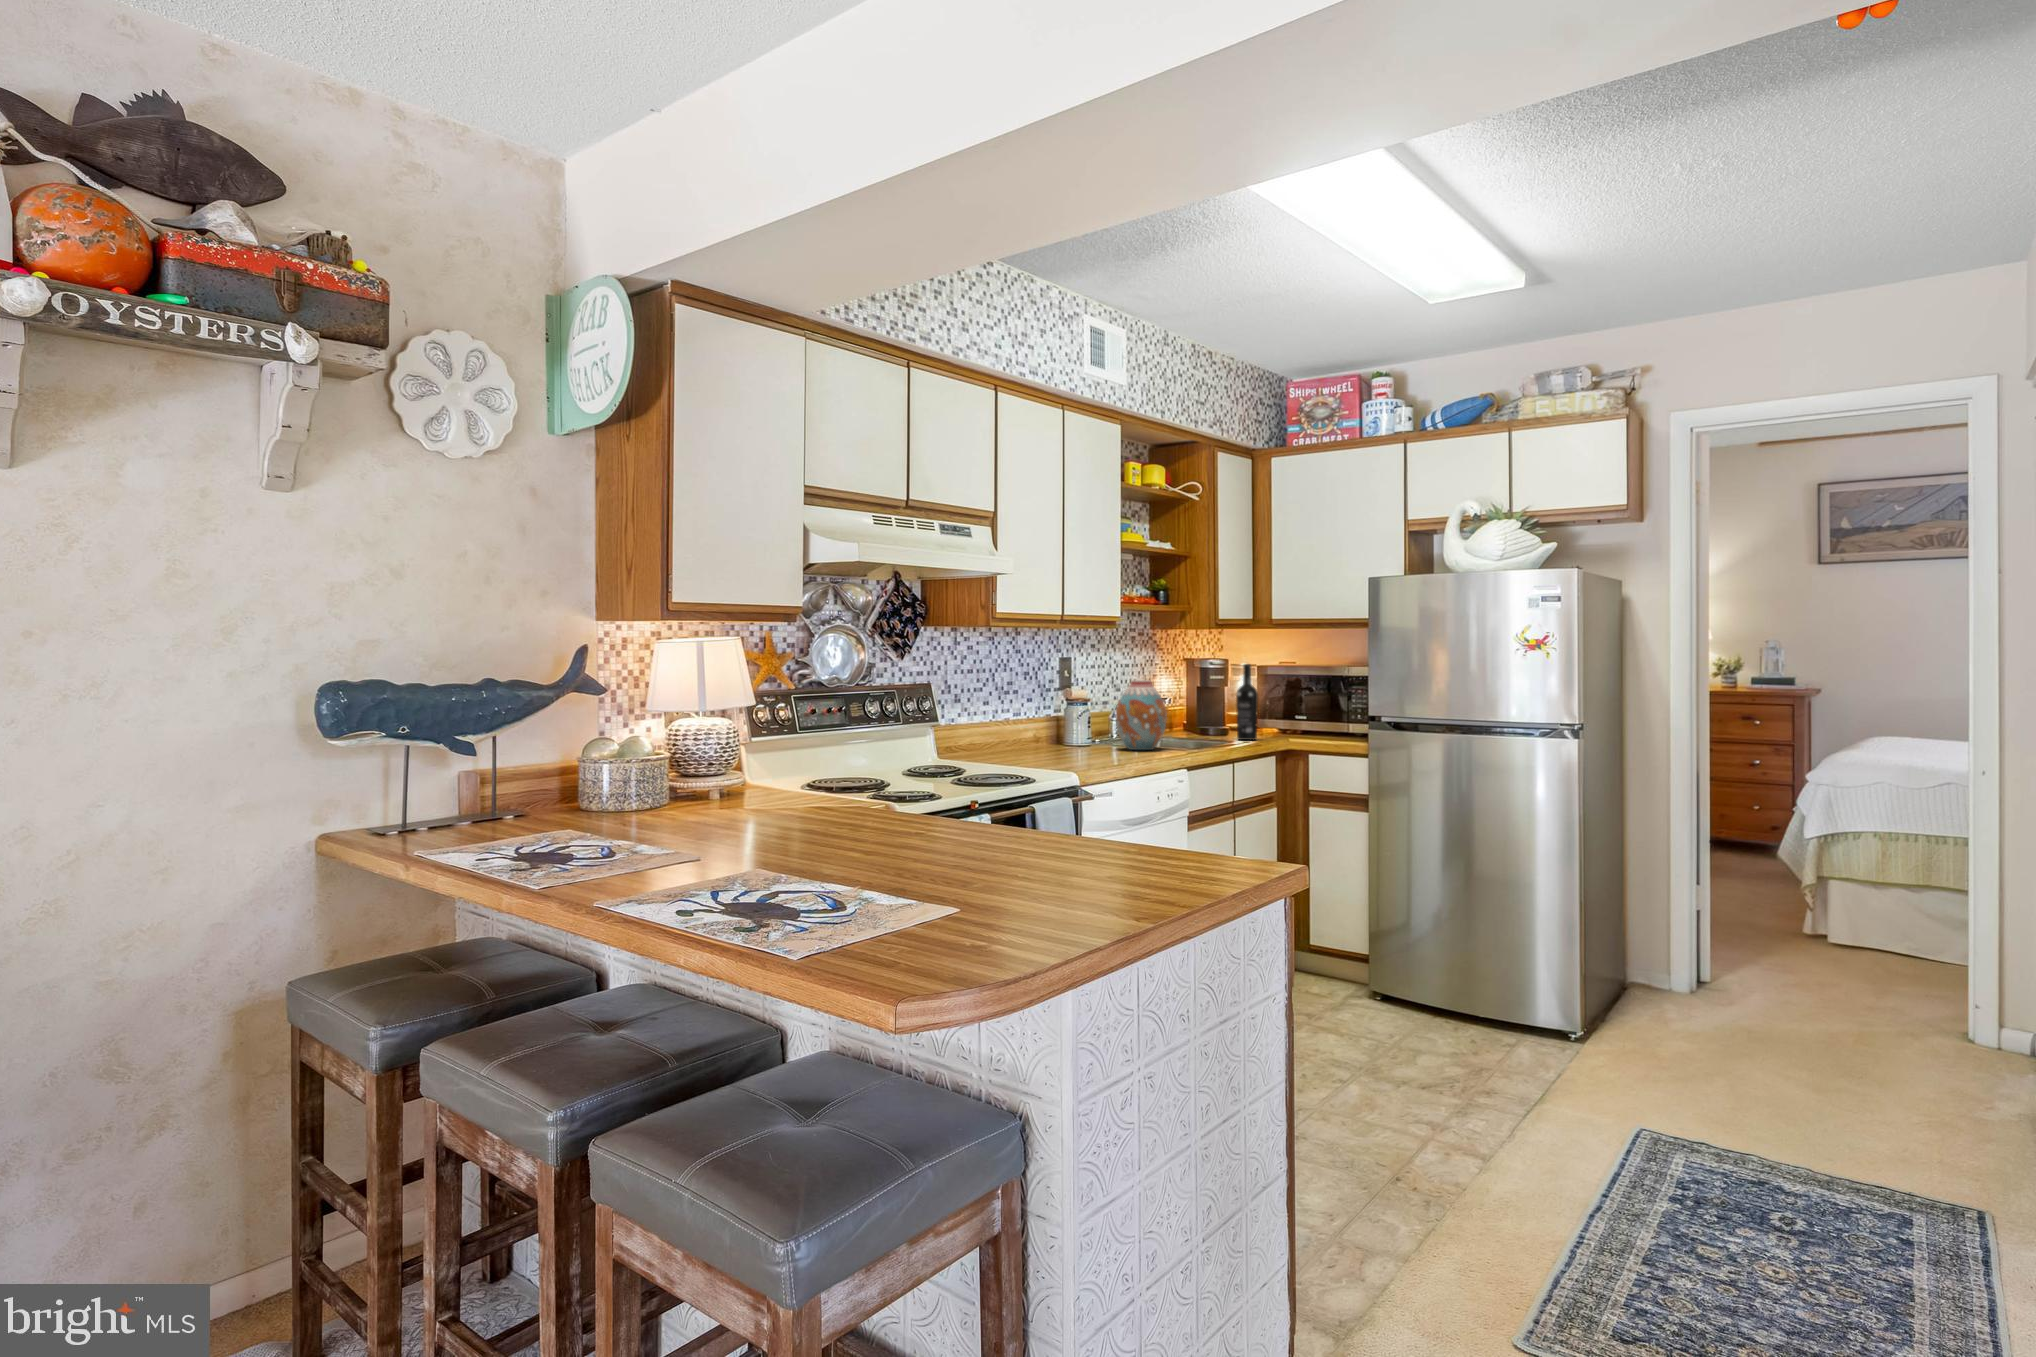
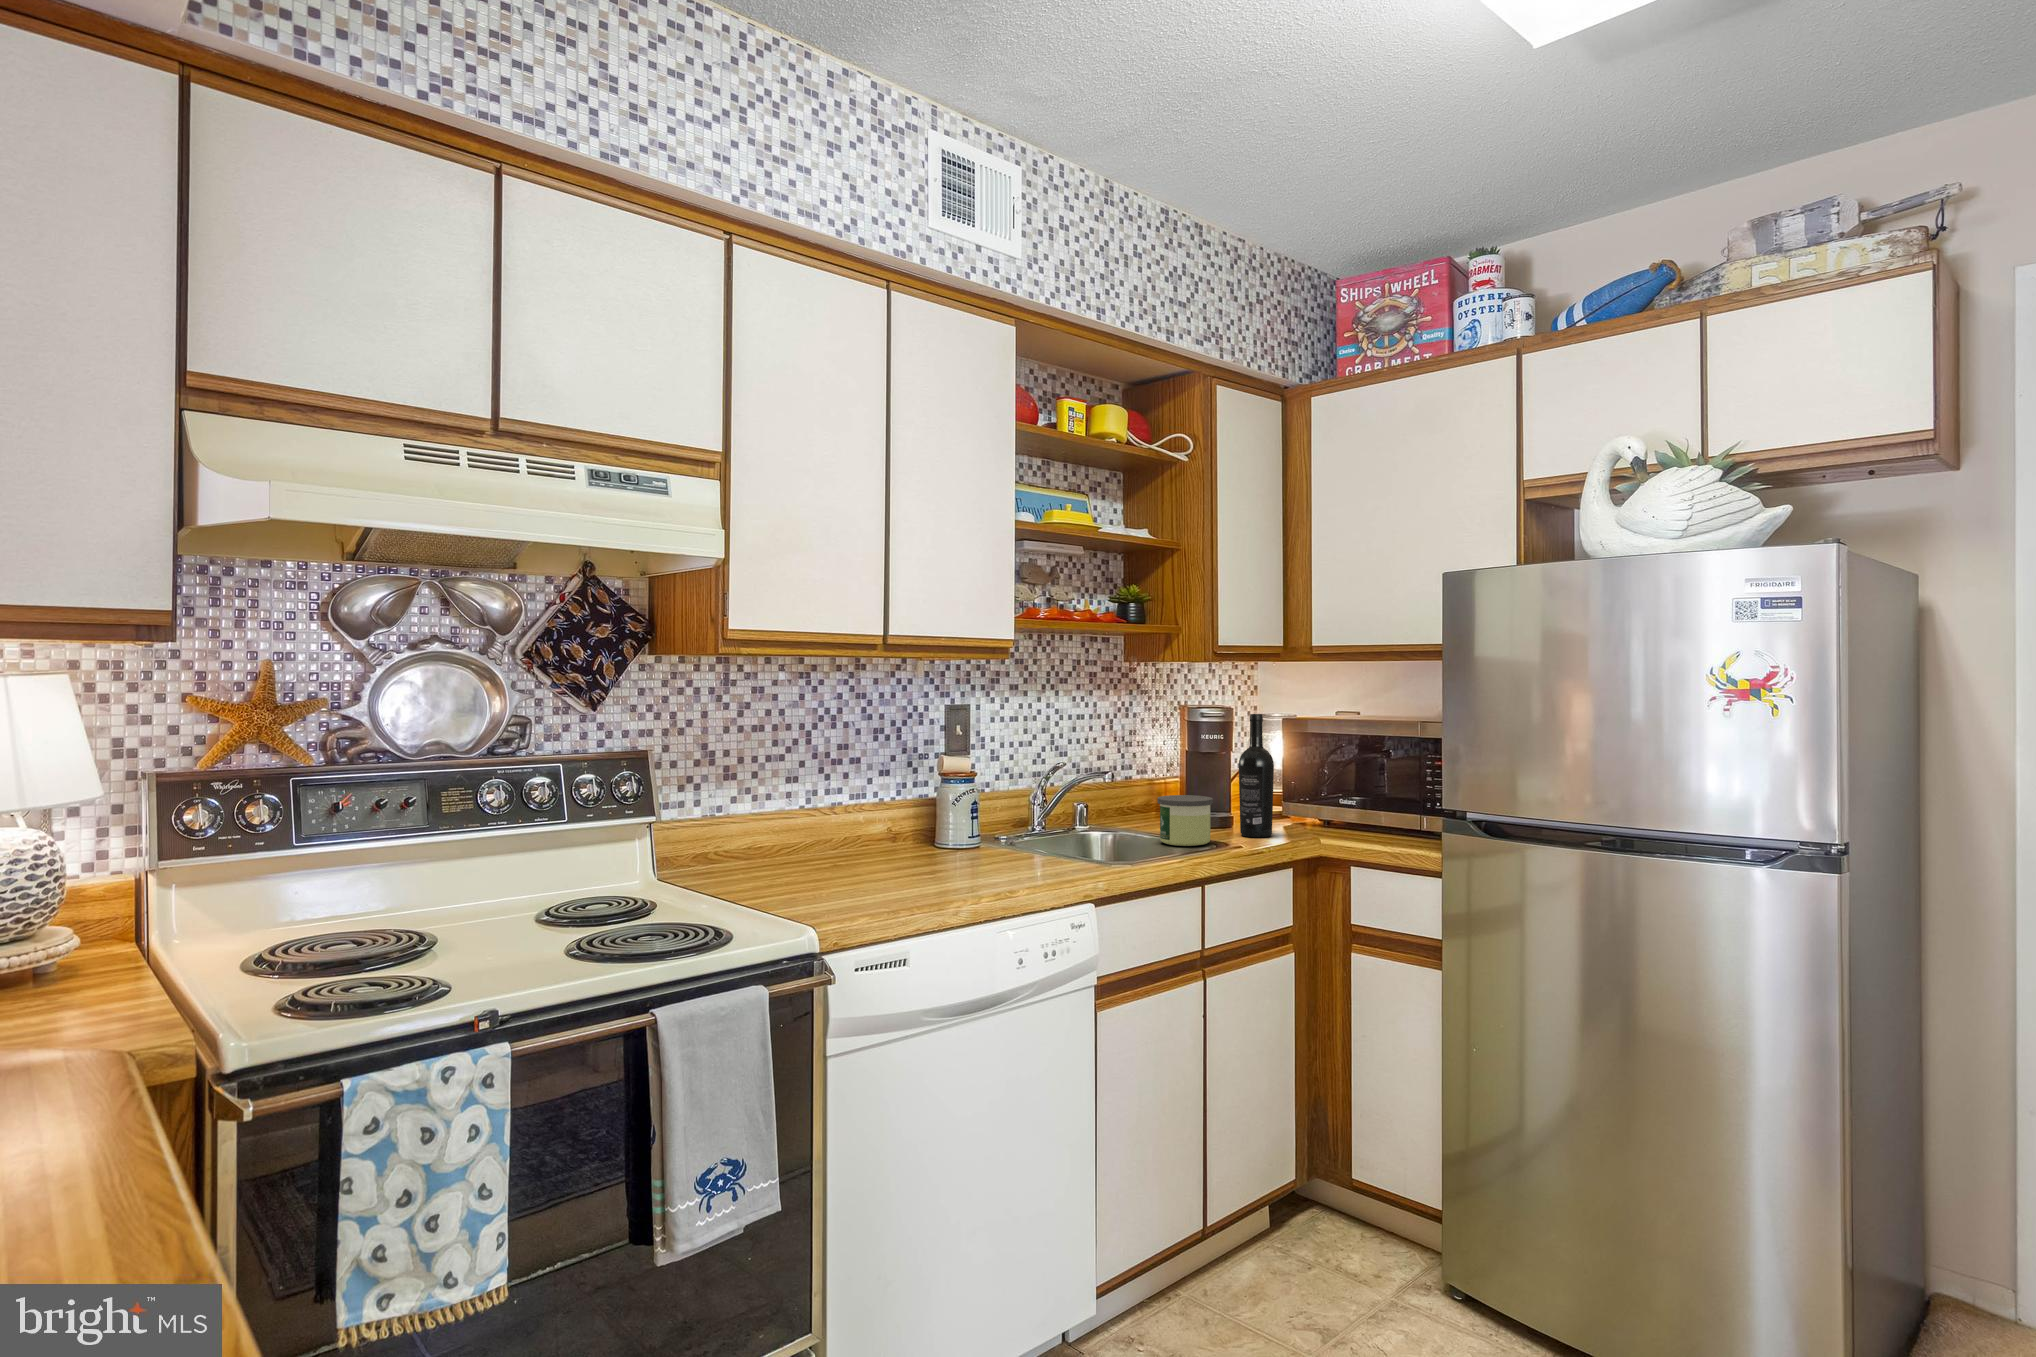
vase: present [1115,680,1167,750] -> none [1013,742,1097,860]
candle: none [1192,714,1226,744] -> present [1158,795,1213,846]

